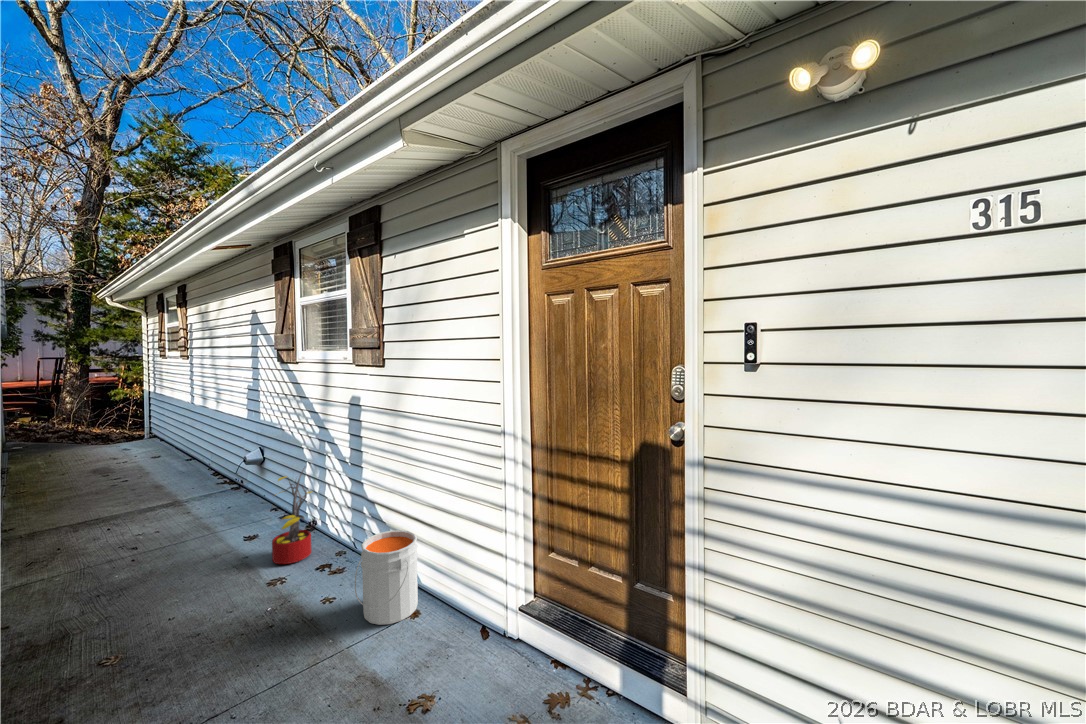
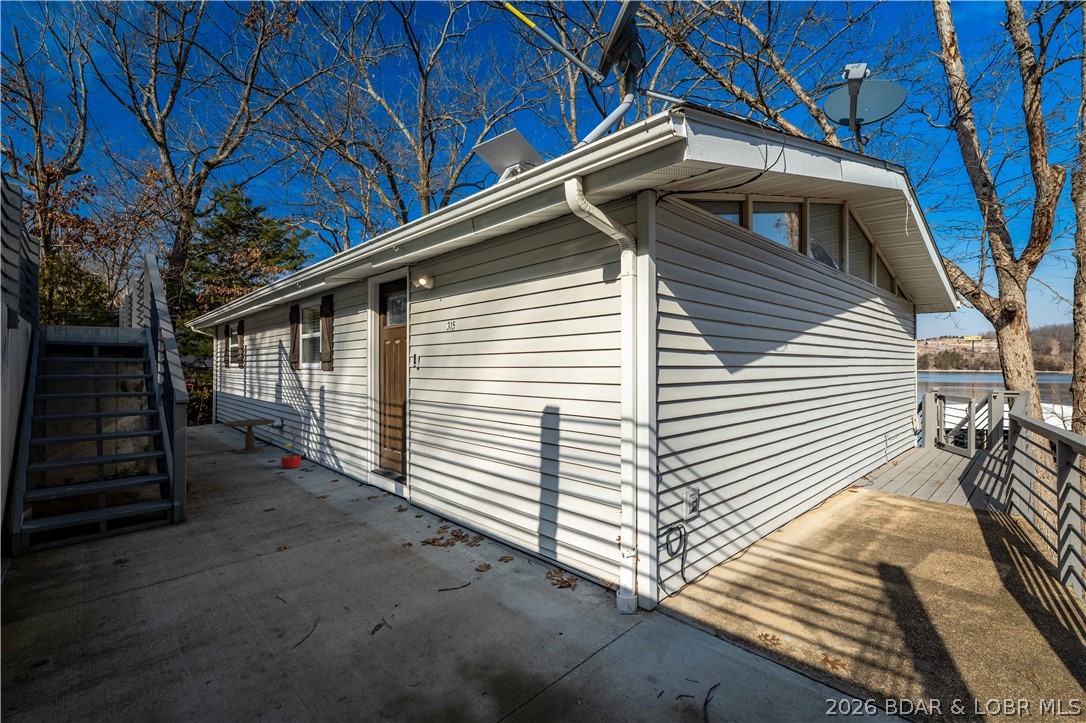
side table: none [148,447,249,515] -> present [223,419,276,454]
bucket: present [355,530,418,625] -> none [312,446,341,483]

